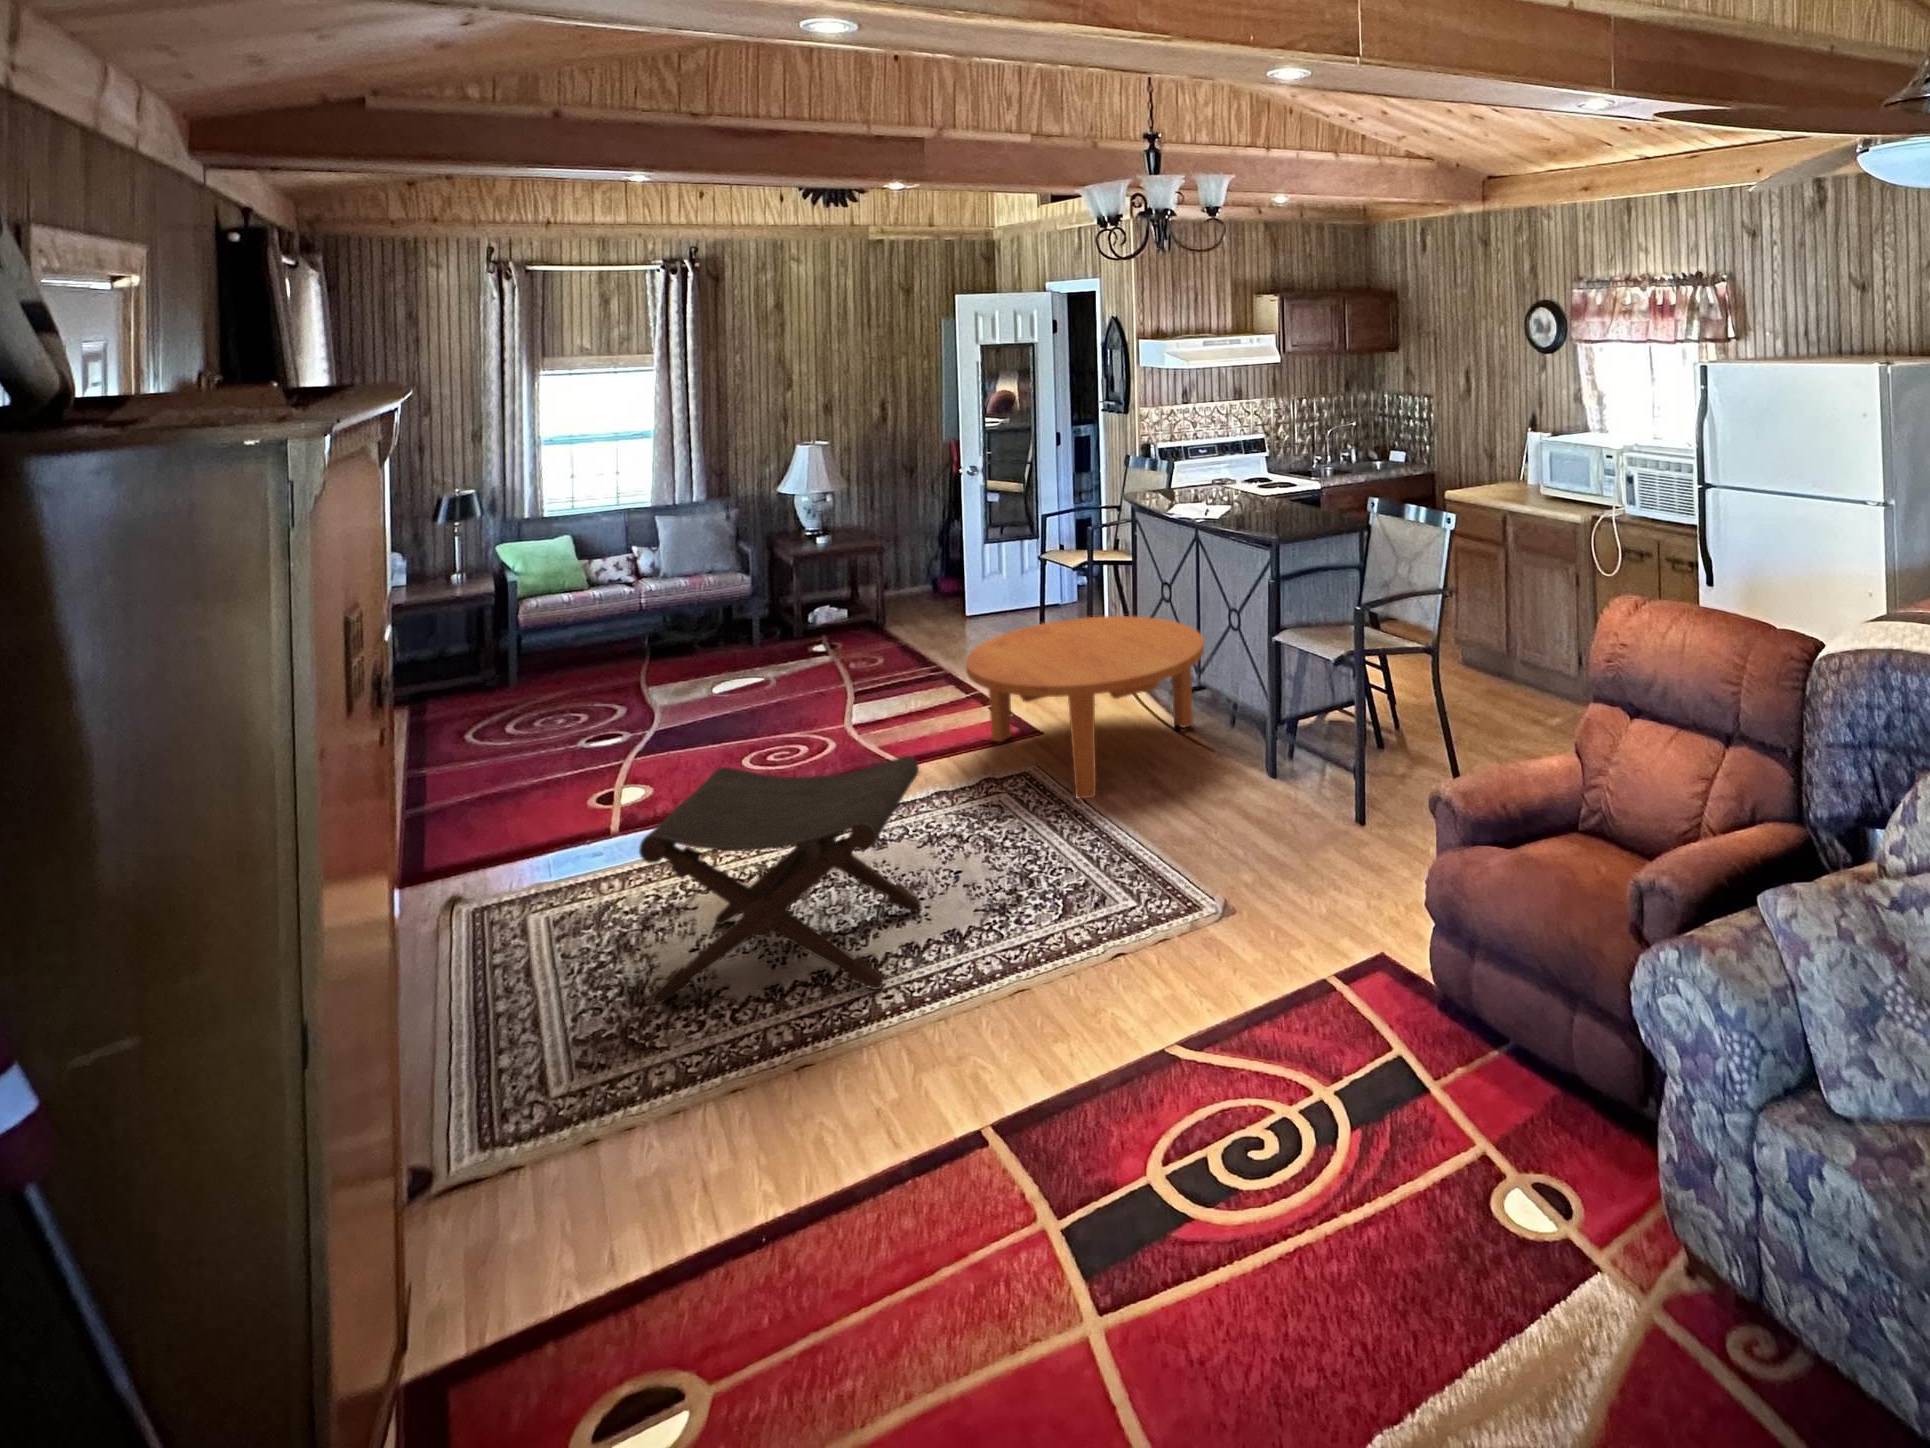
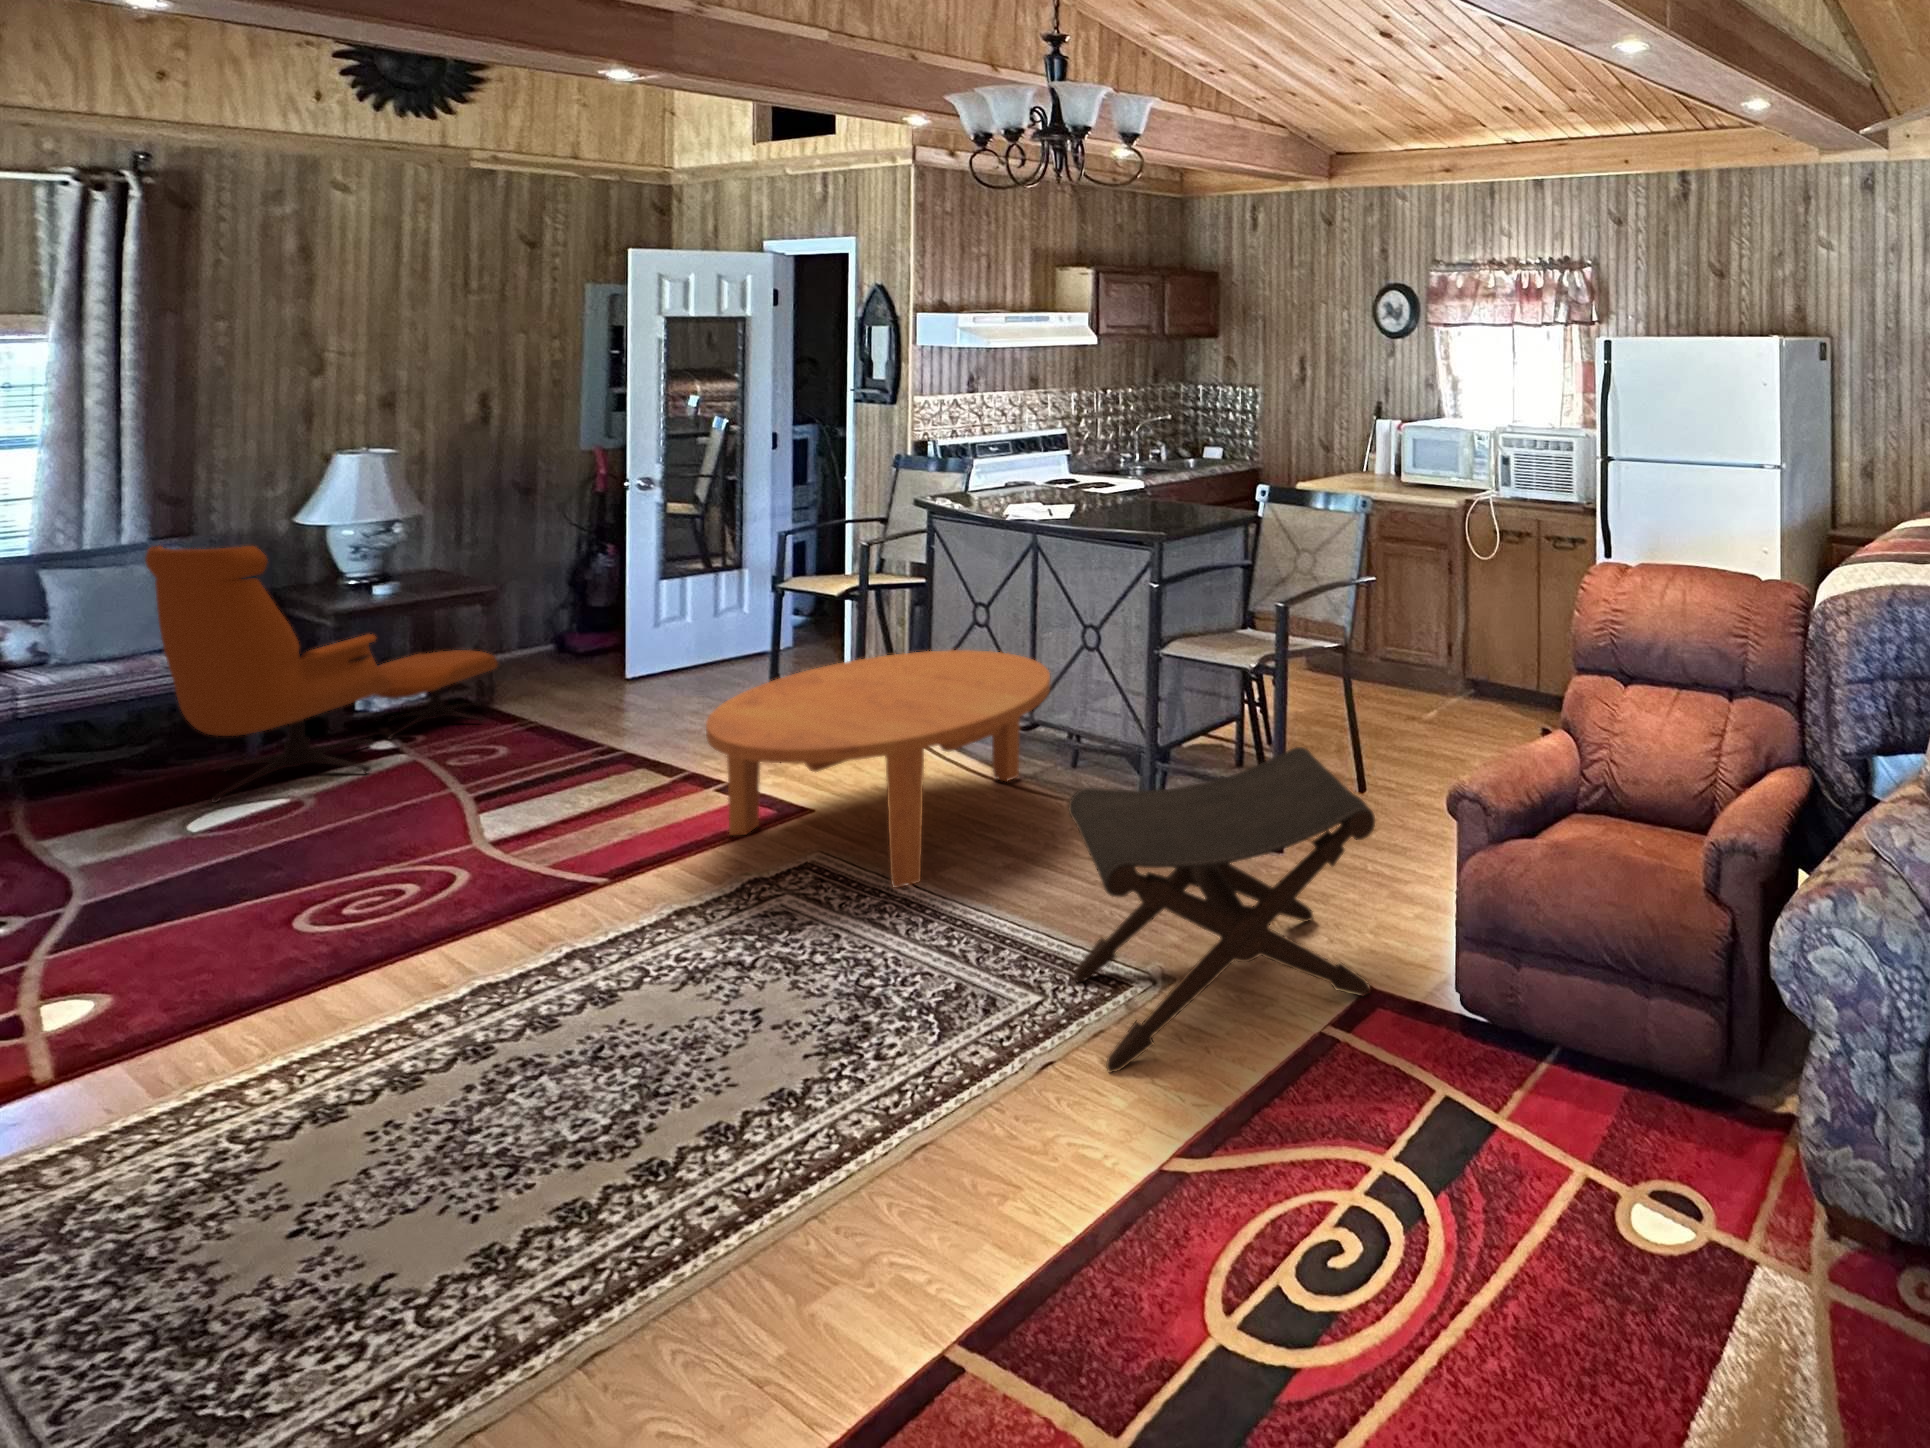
lounge chair: none [700,504,893,673] -> present [145,546,498,803]
footstool: present [639,757,921,1004] -> present [1069,747,1375,1073]

